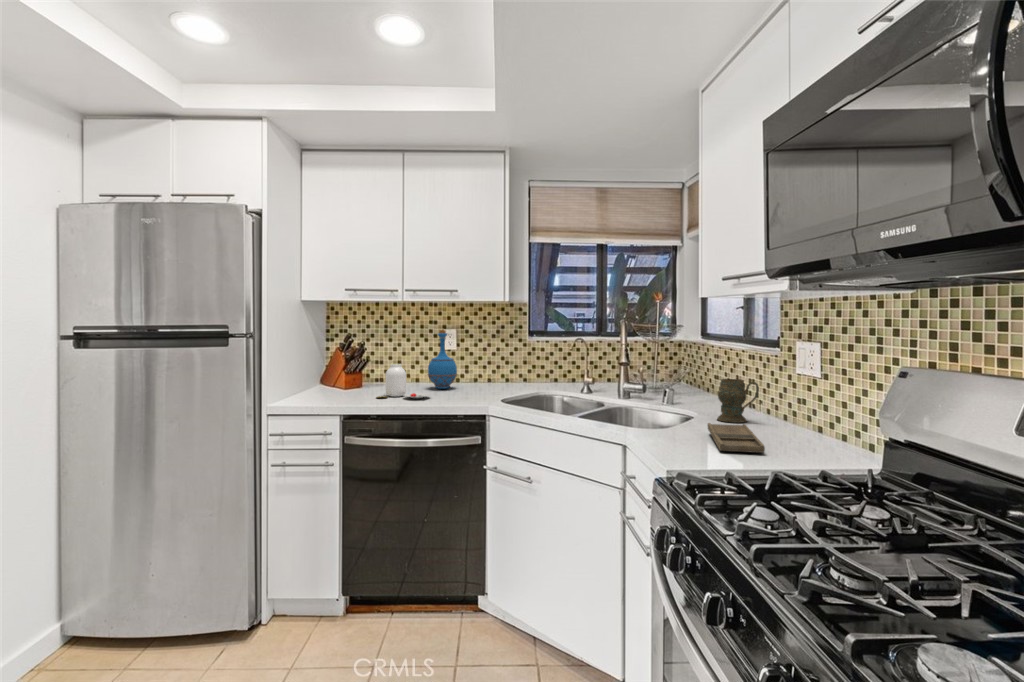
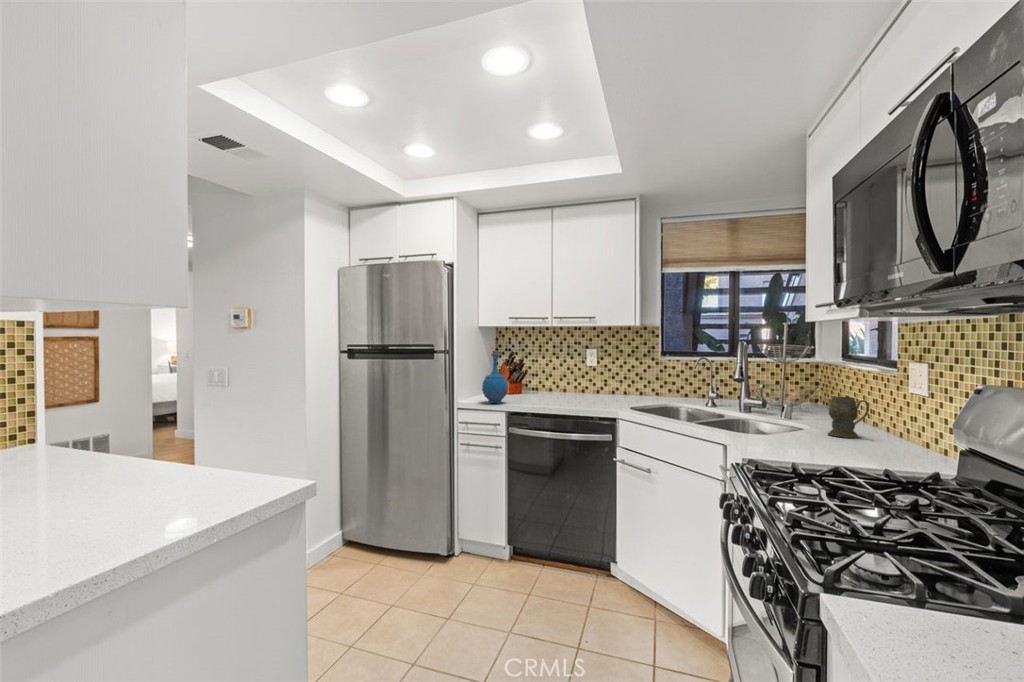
bottle: present [428,330,457,389] -> present [482,351,508,403]
jar: present [379,364,430,398] -> none [528,376,571,405]
tray: present [708,423,765,453] -> none [805,434,849,460]

